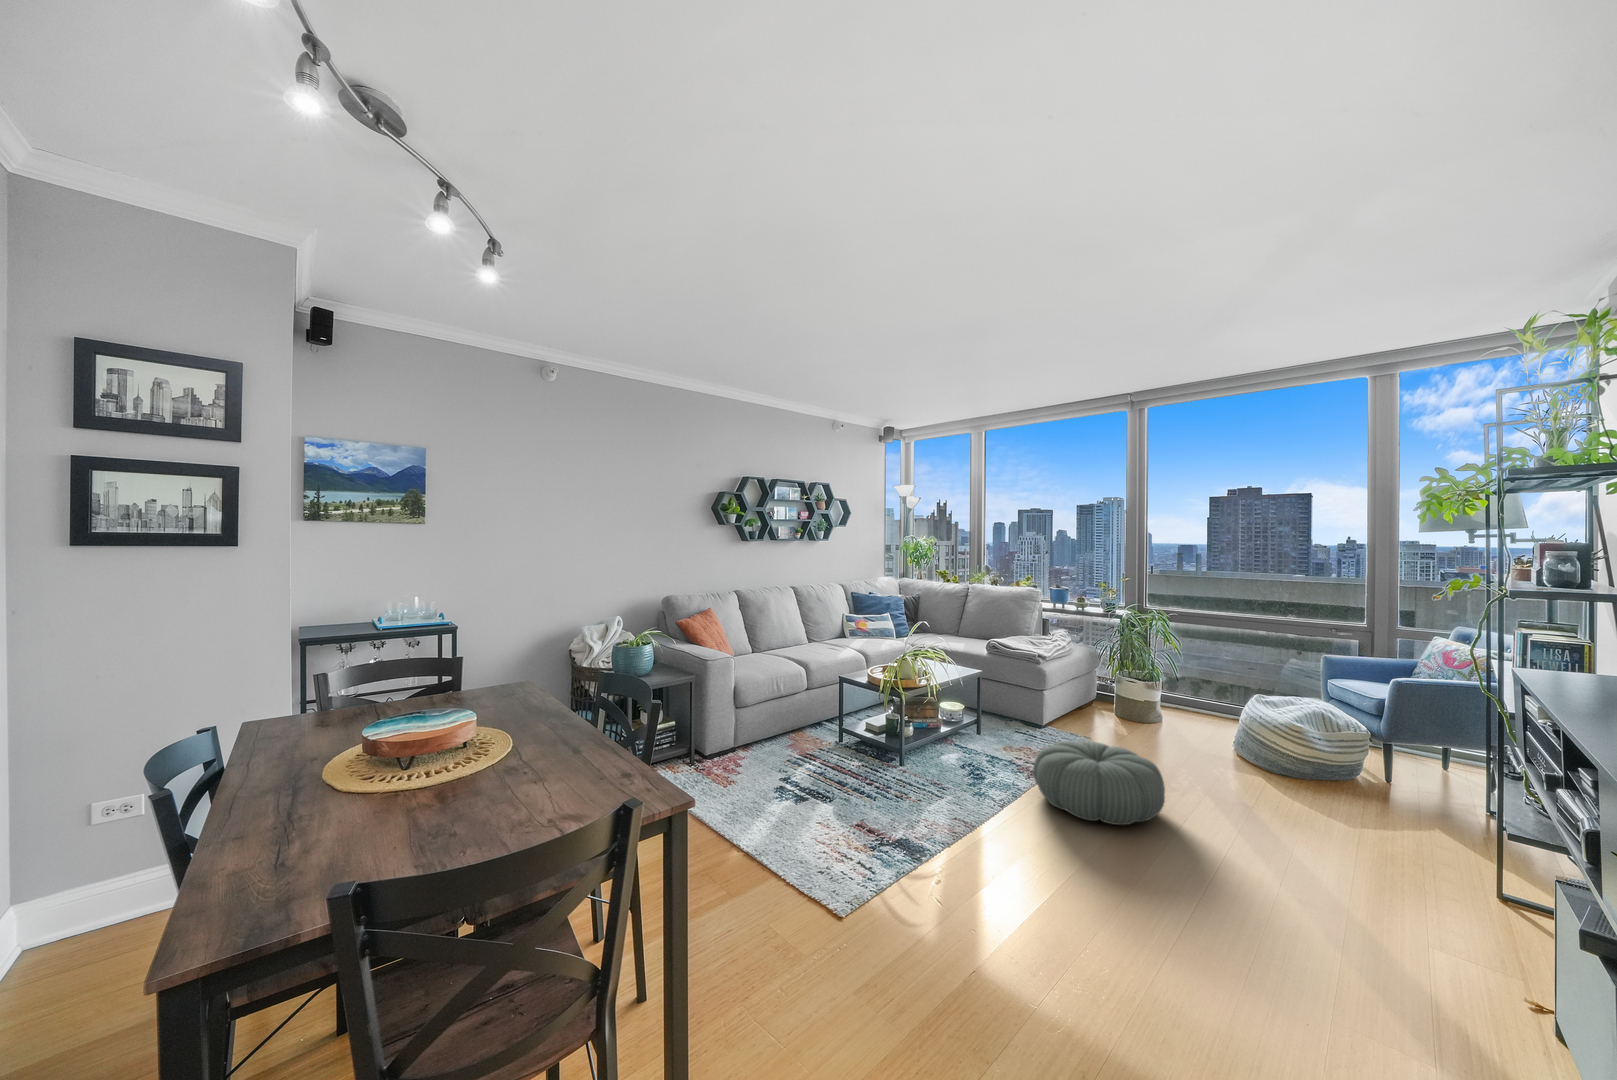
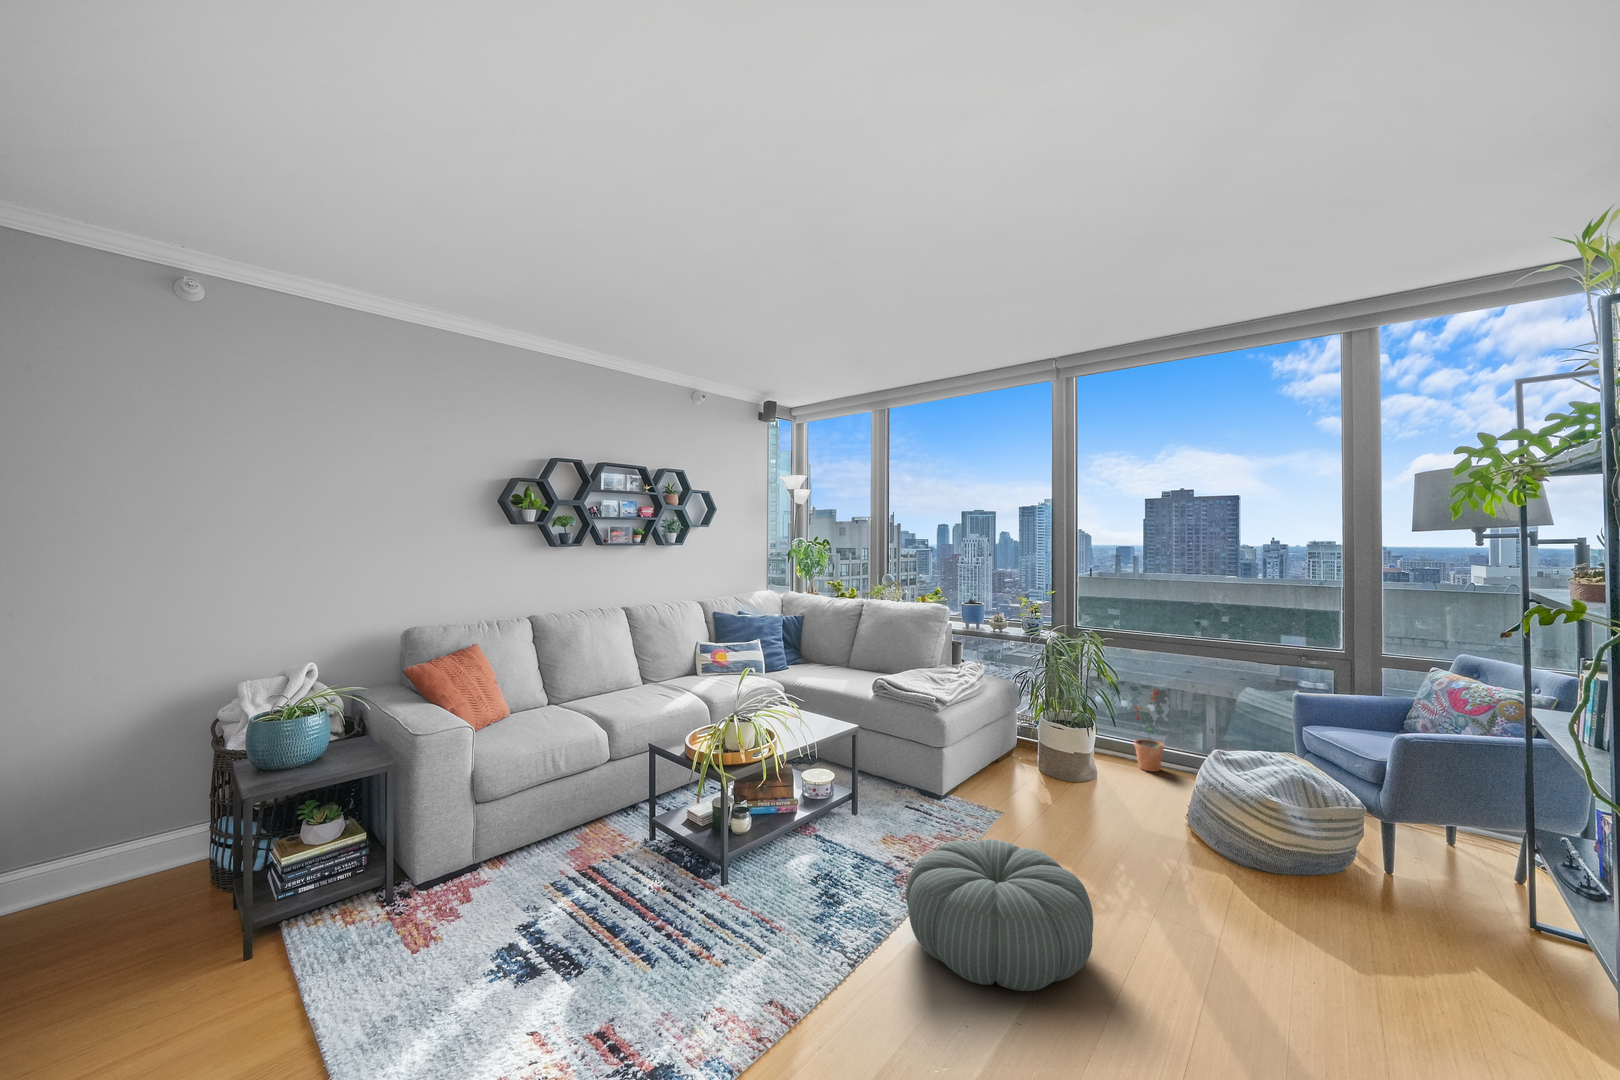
potted plant: none [1191,654,1217,718] -> present [1134,689,1164,772]

